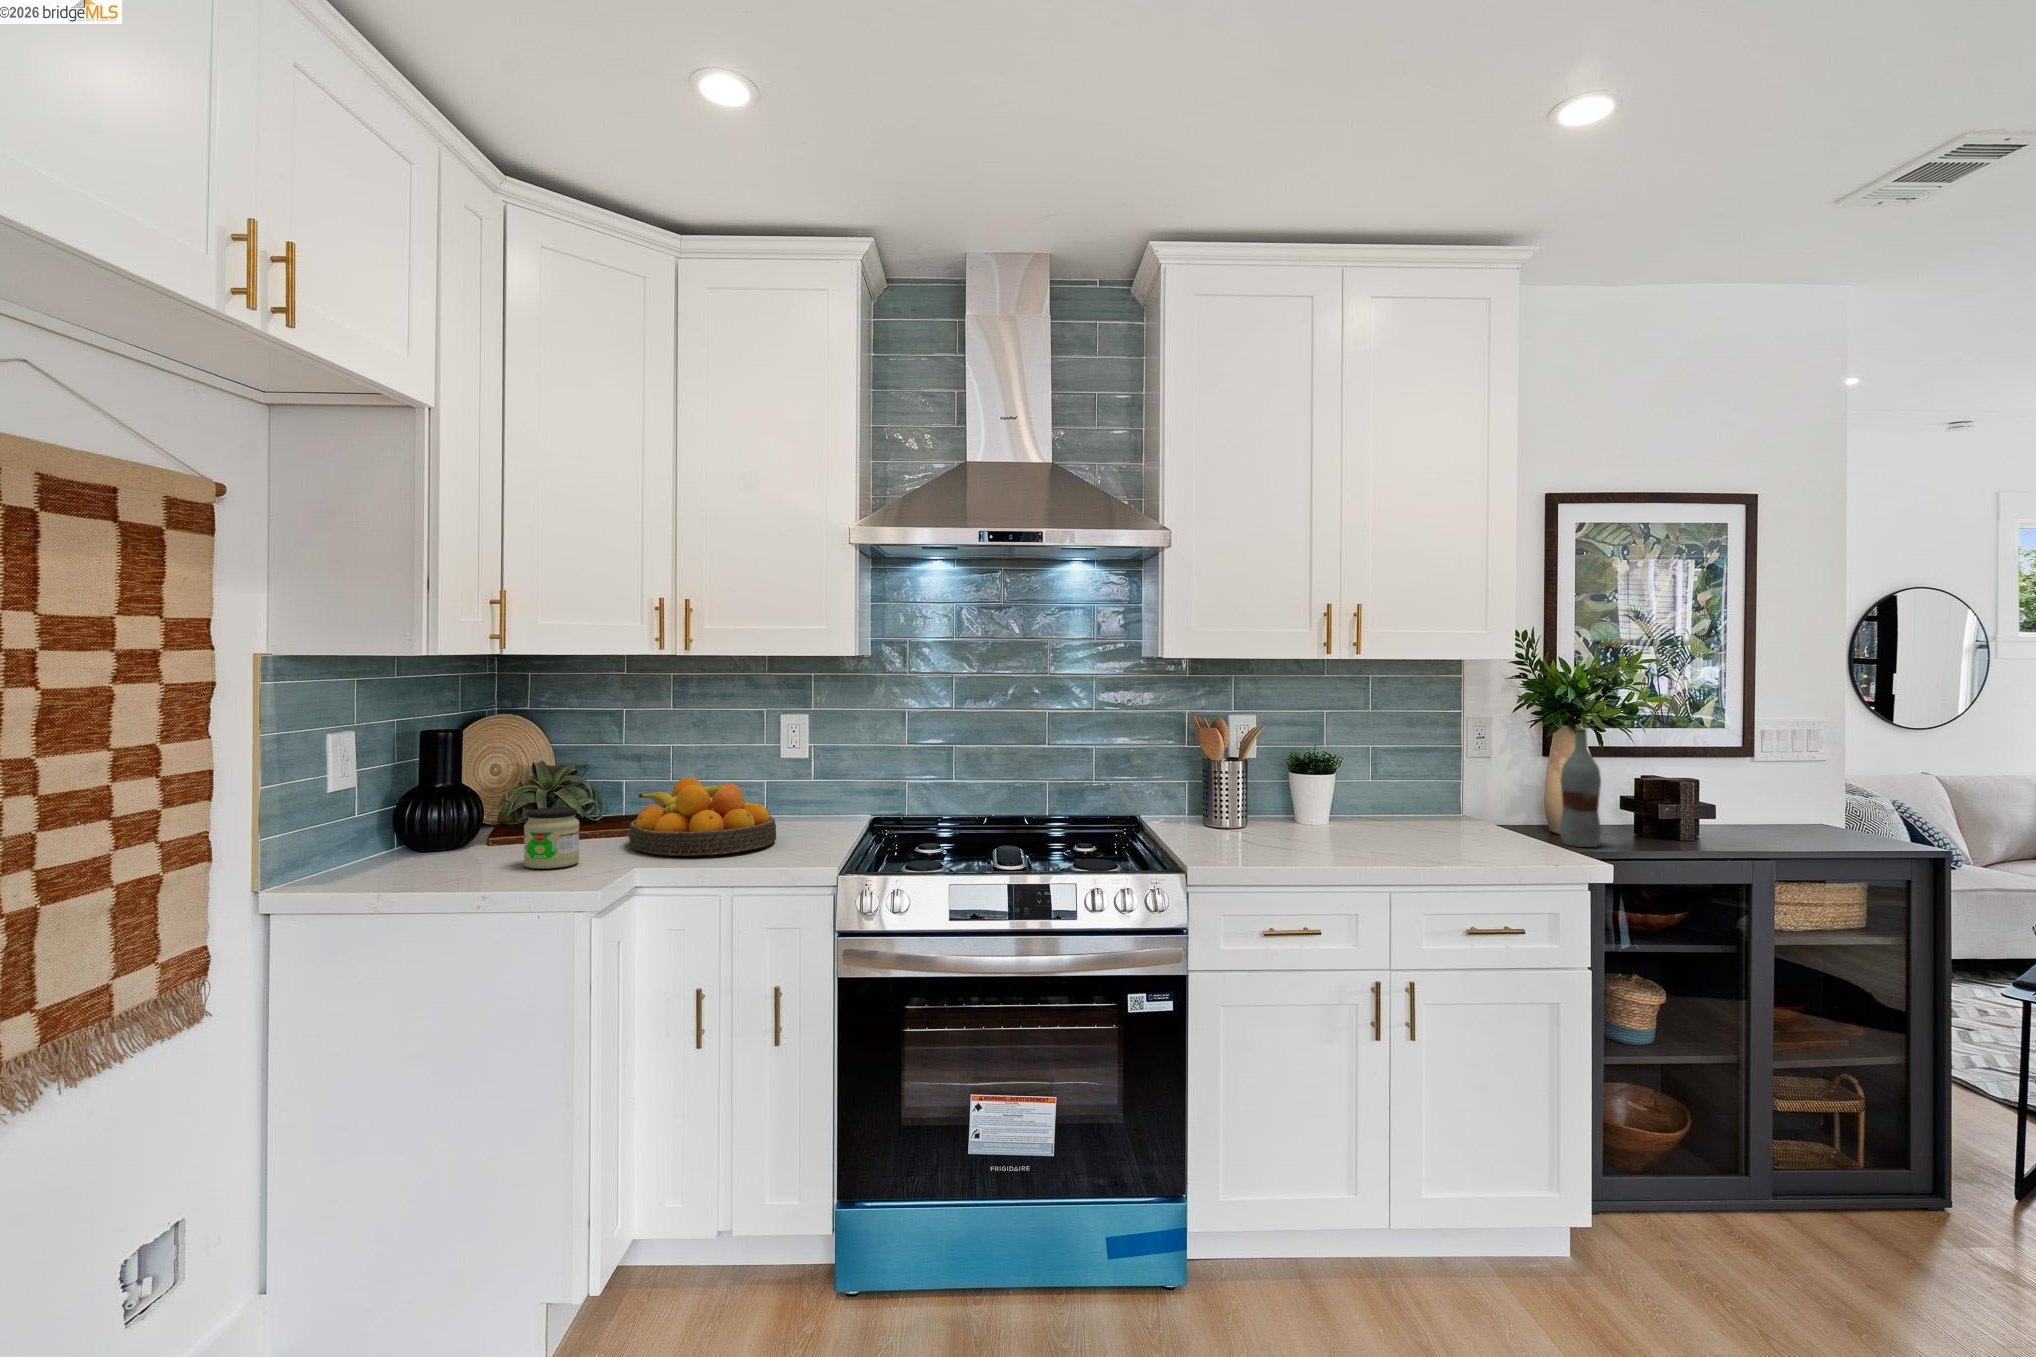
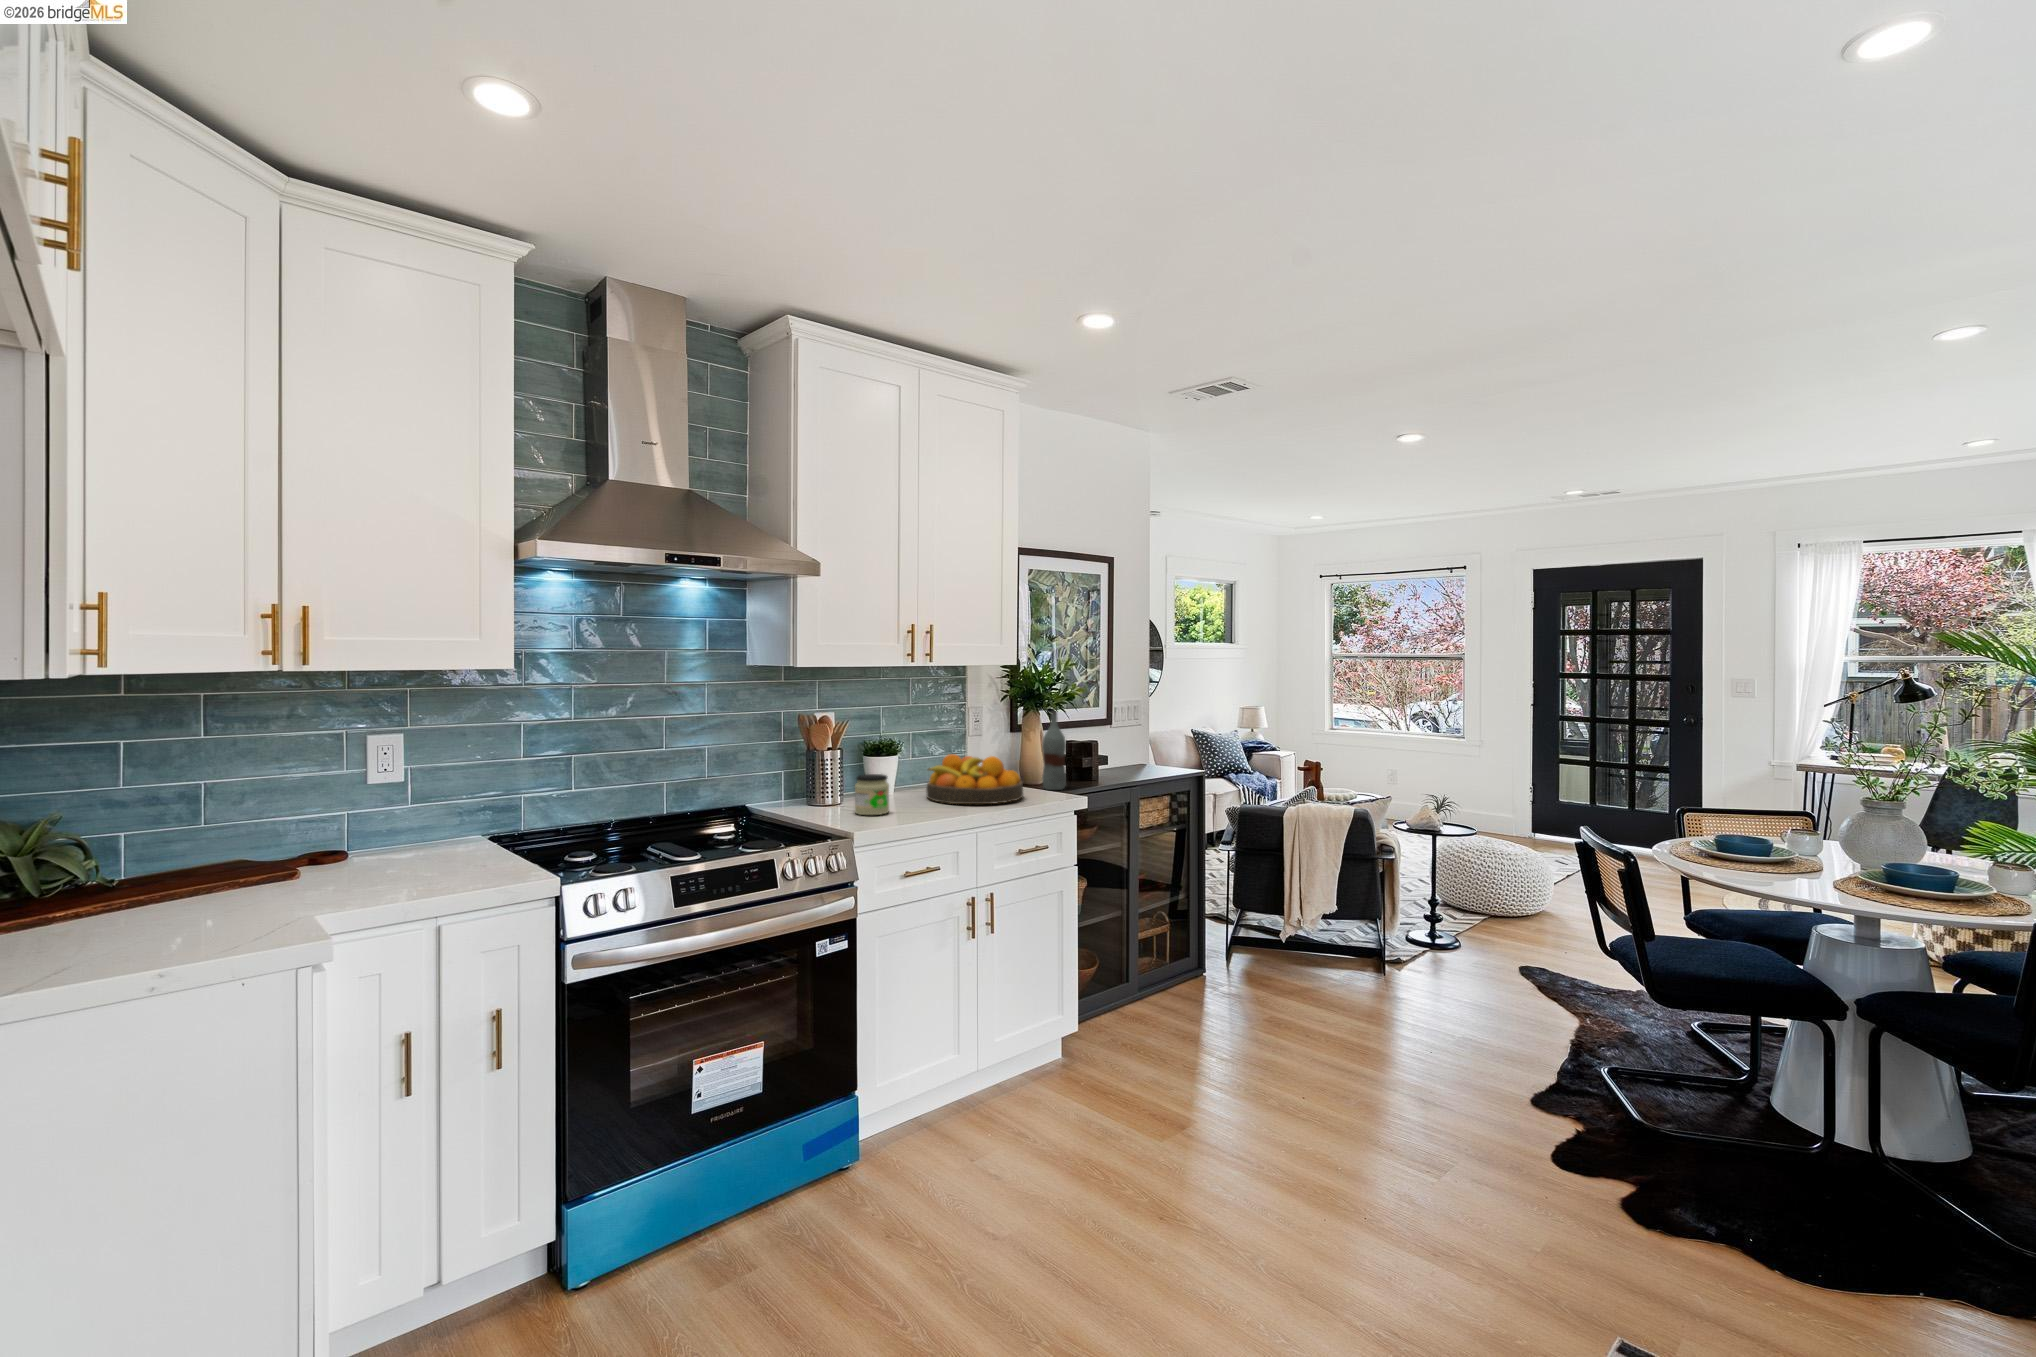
fruit bowl: present [629,778,776,856] -> present [926,754,1023,804]
jar: present [524,807,579,869] -> present [855,774,889,815]

